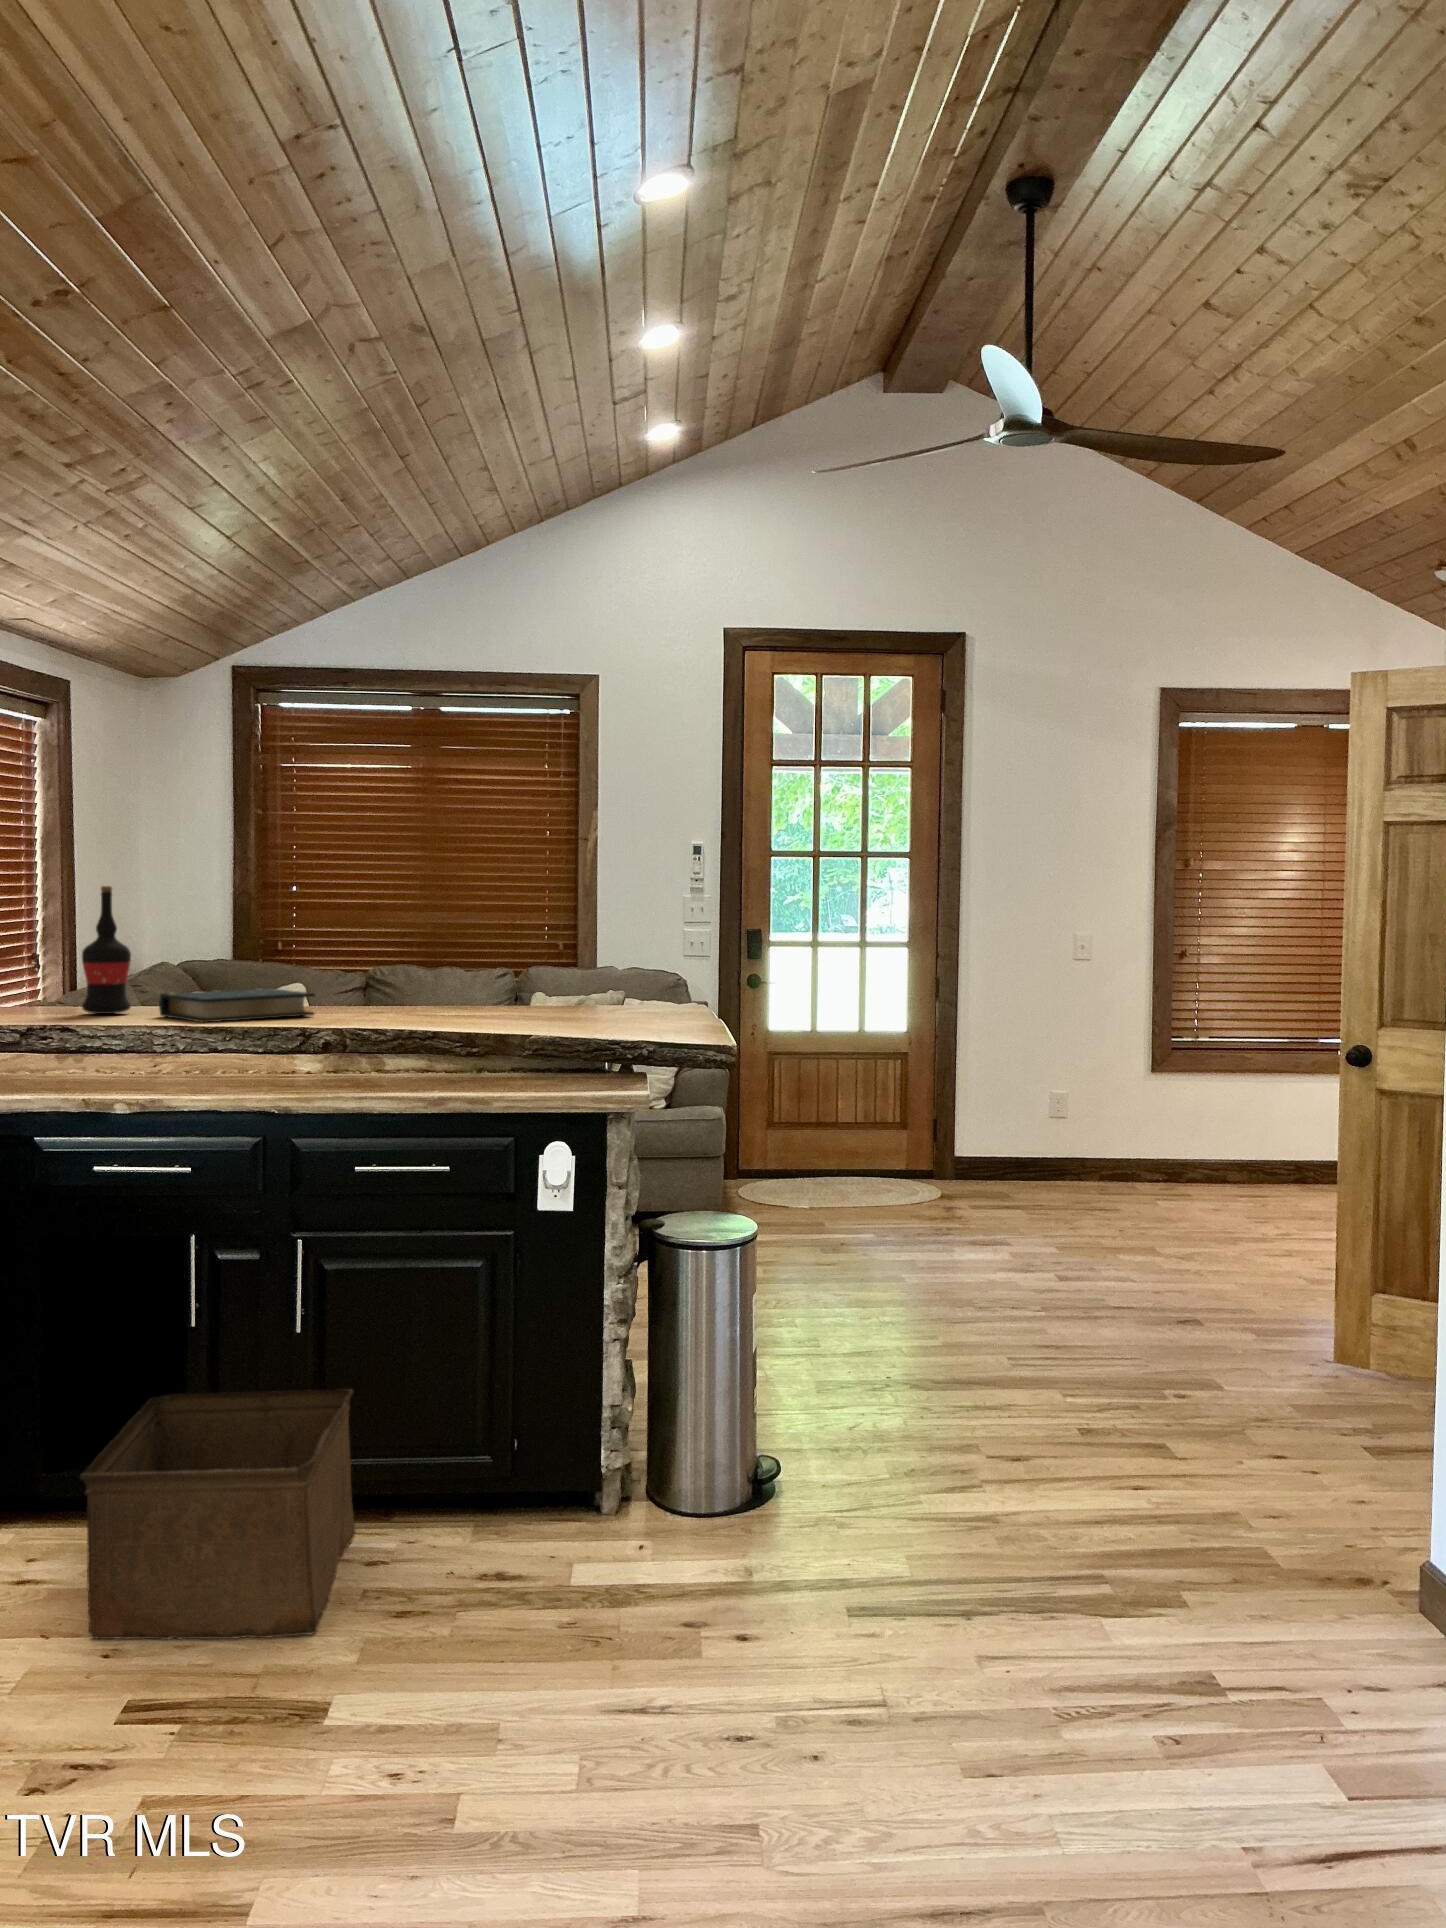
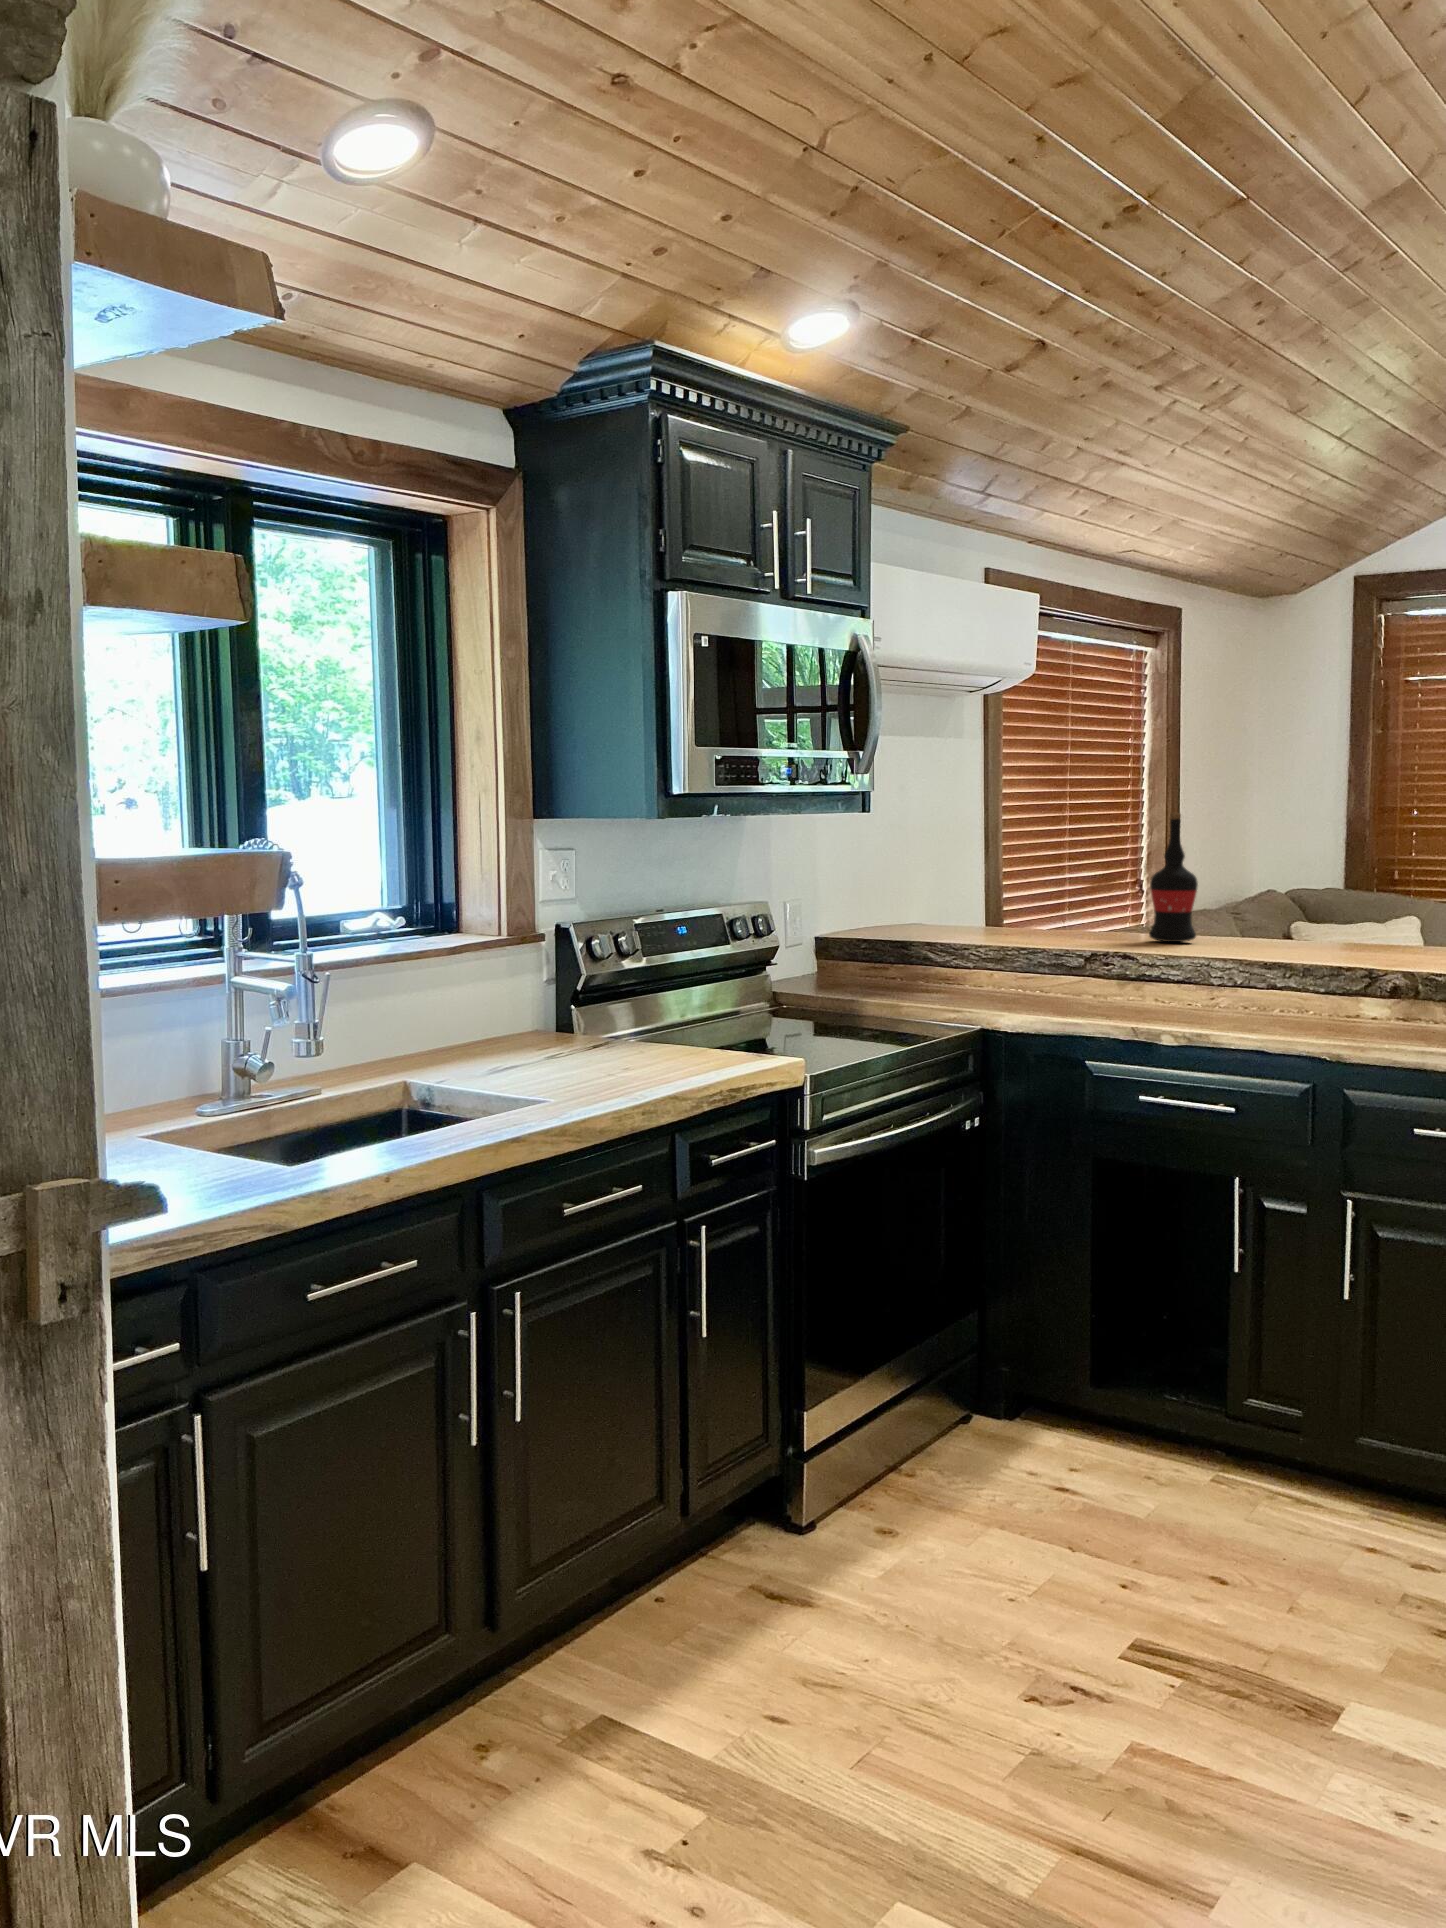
book: present [159,988,315,1022] -> none [1222,923,1393,957]
storage bin: present [81,1389,355,1639] -> none [1106,1337,1409,1642]

